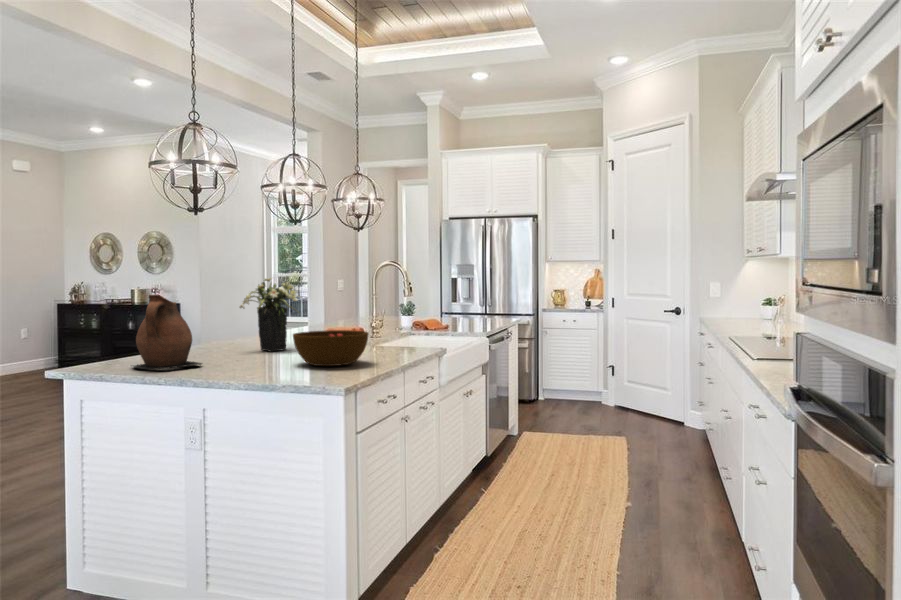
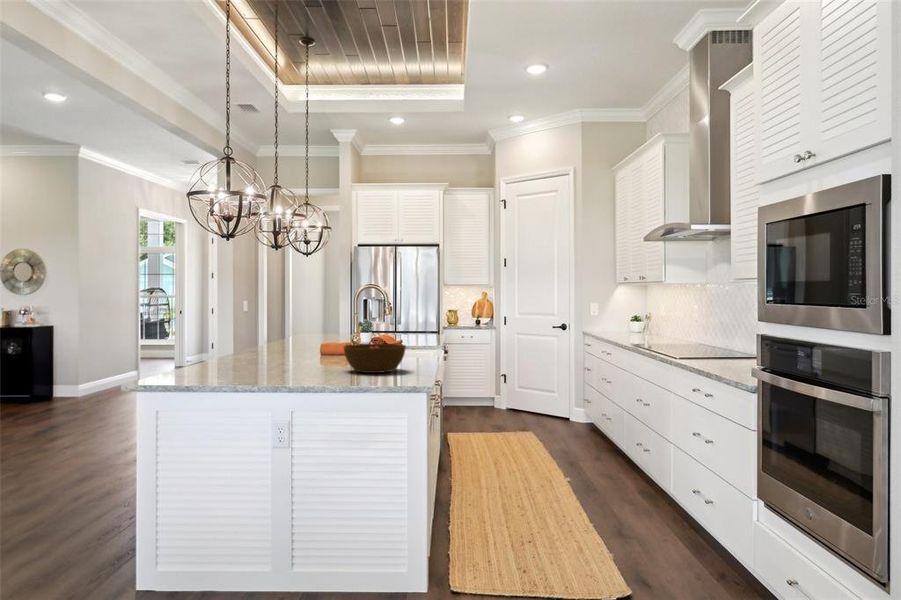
flower arrangement: present [240,277,298,352] -> none [272,298,327,364]
ceramic pitcher: present [133,295,202,370] -> none [208,314,271,380]

